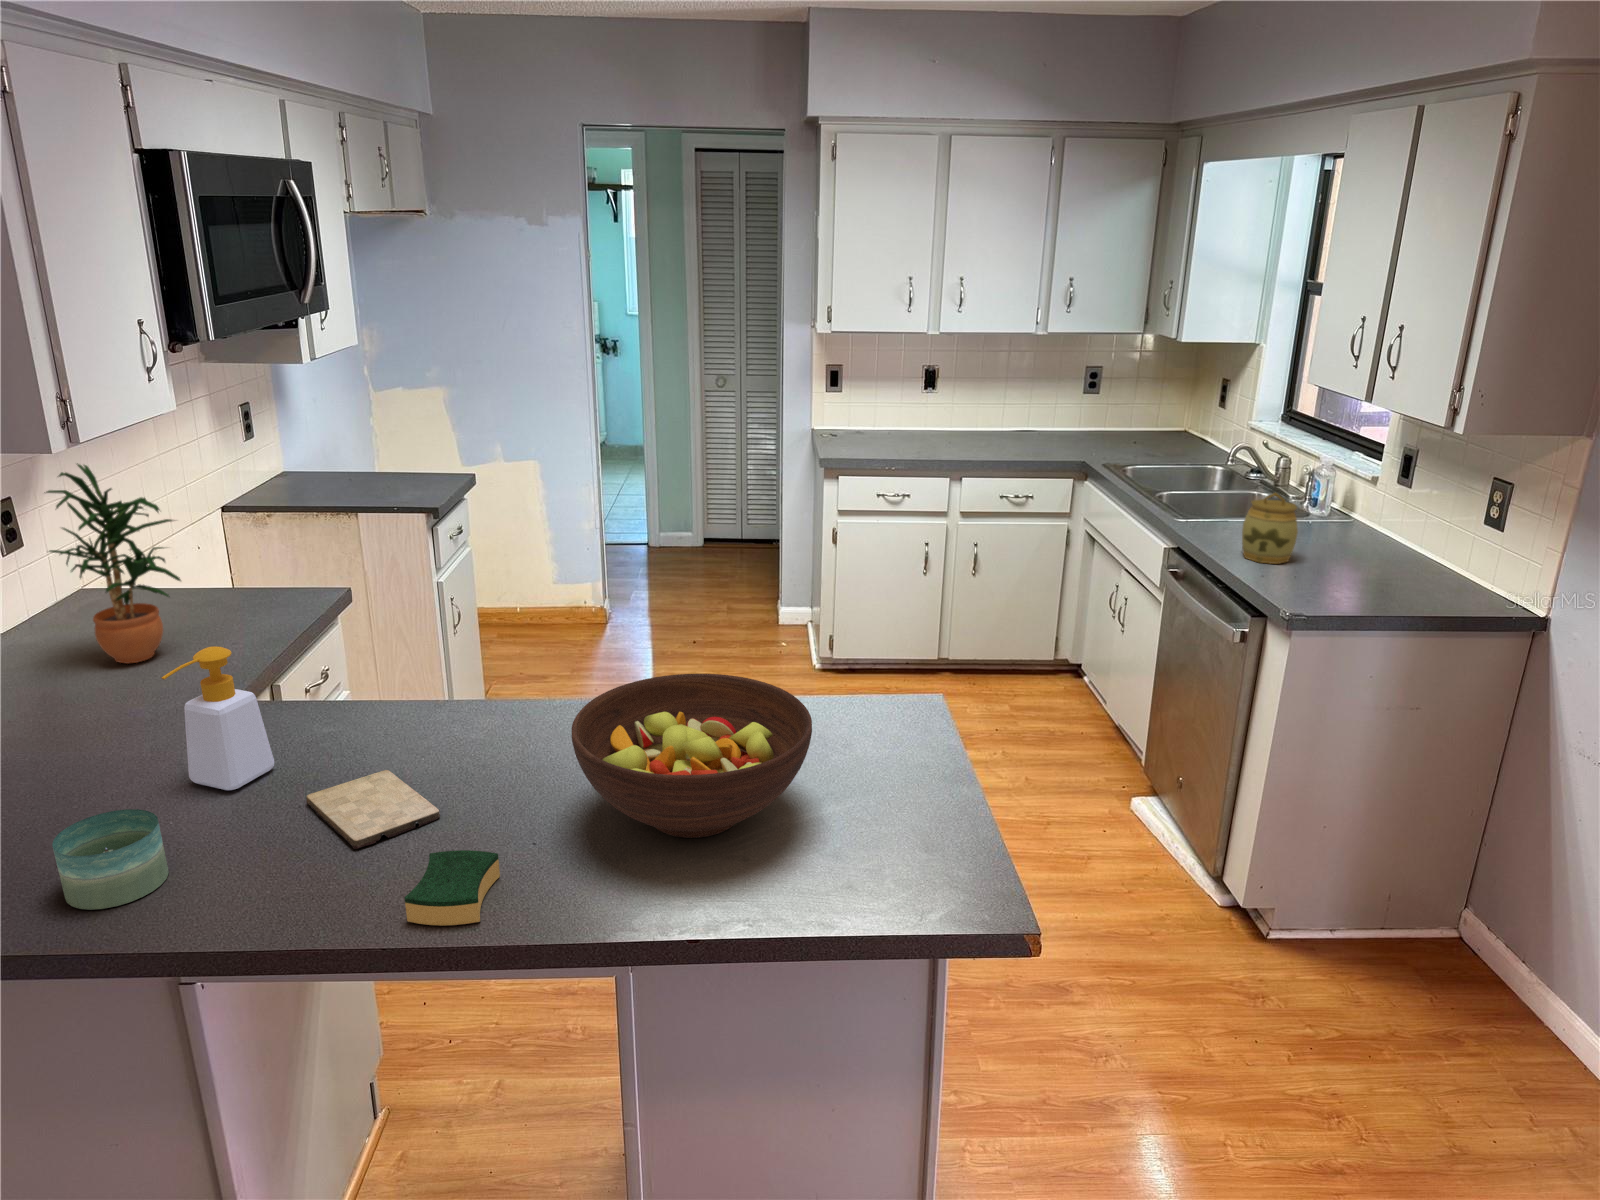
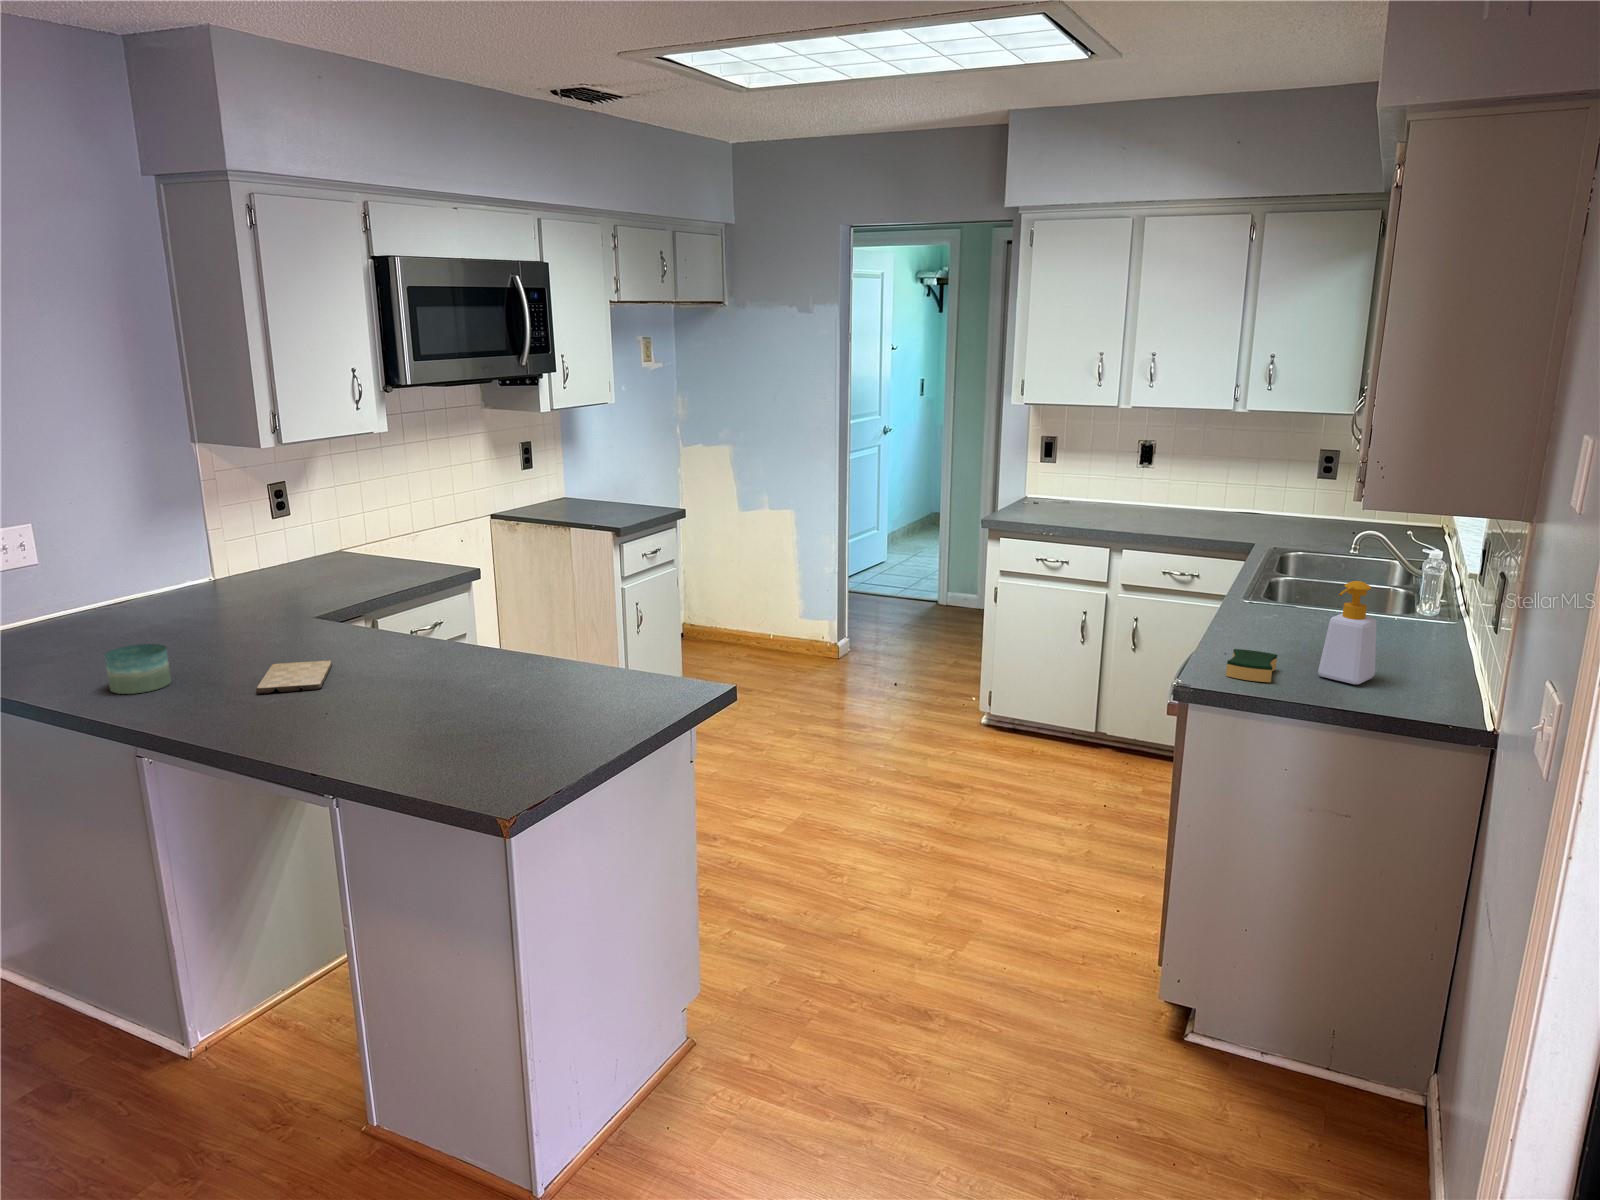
potted plant: present [46,463,181,664] -> none [267,456,352,590]
jar: present [1242,493,1298,564] -> none [1237,569,1300,646]
soap bottle: present [162,646,275,790] -> present [1318,581,1377,684]
fruit bowl: present [572,674,812,838] -> none [347,619,528,726]
sponge: present [404,850,500,926] -> present [1226,649,1277,682]

